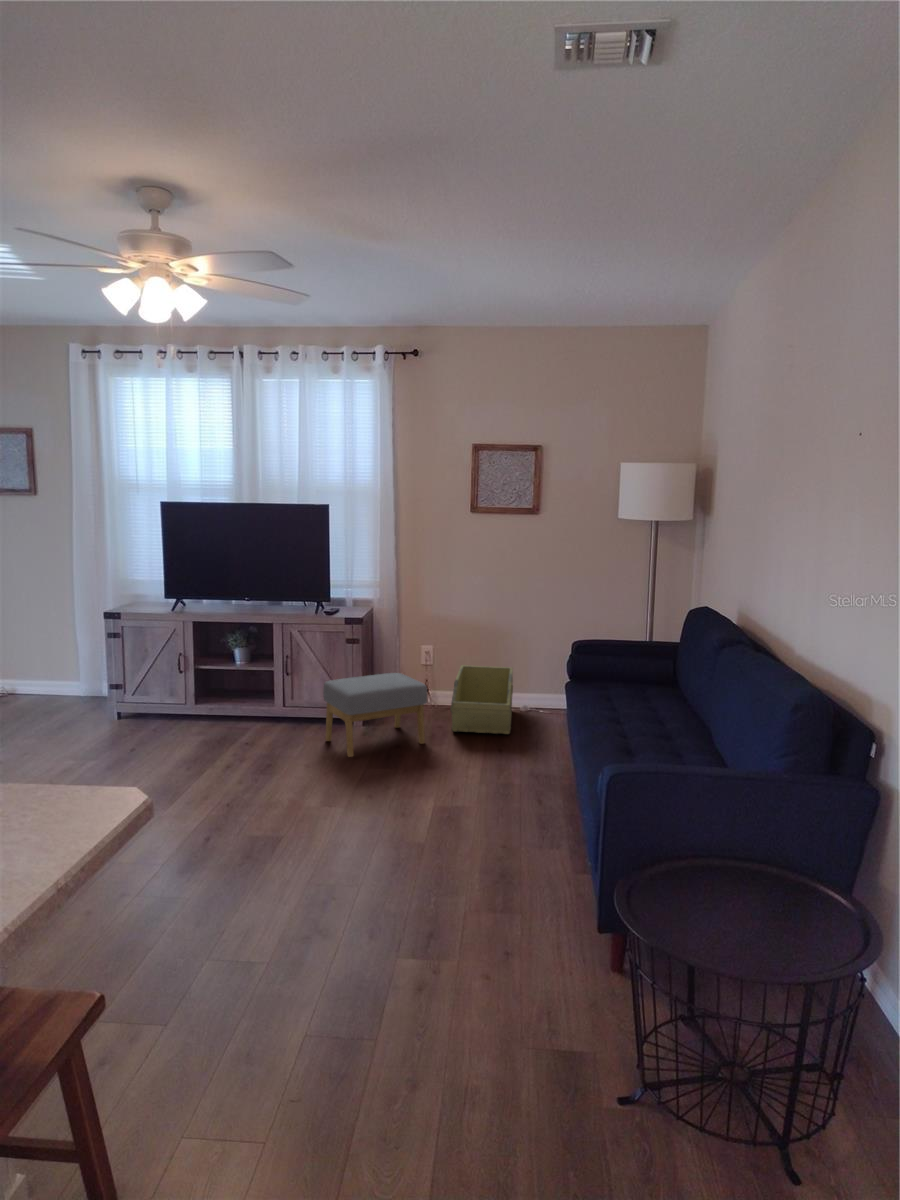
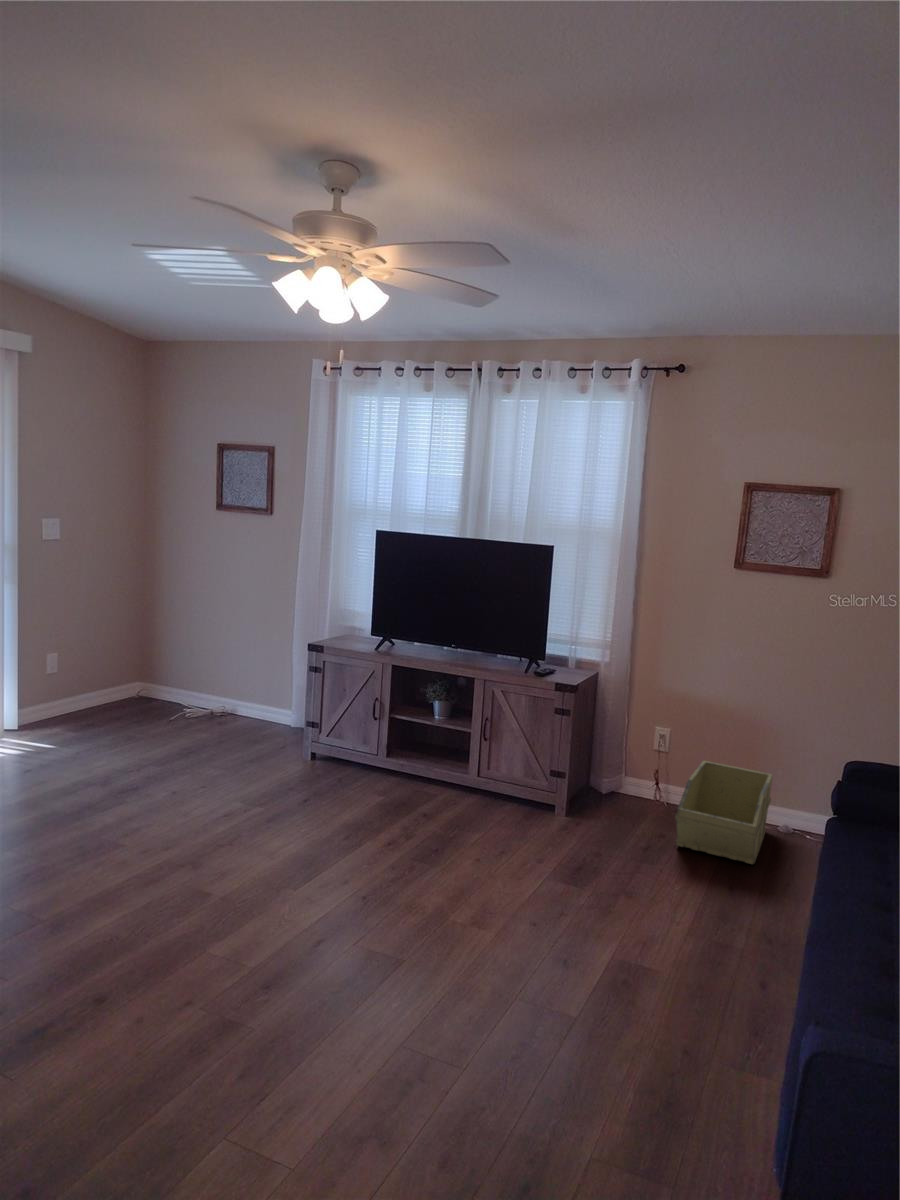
footstool: present [323,673,427,757] -> none [517,756,646,855]

